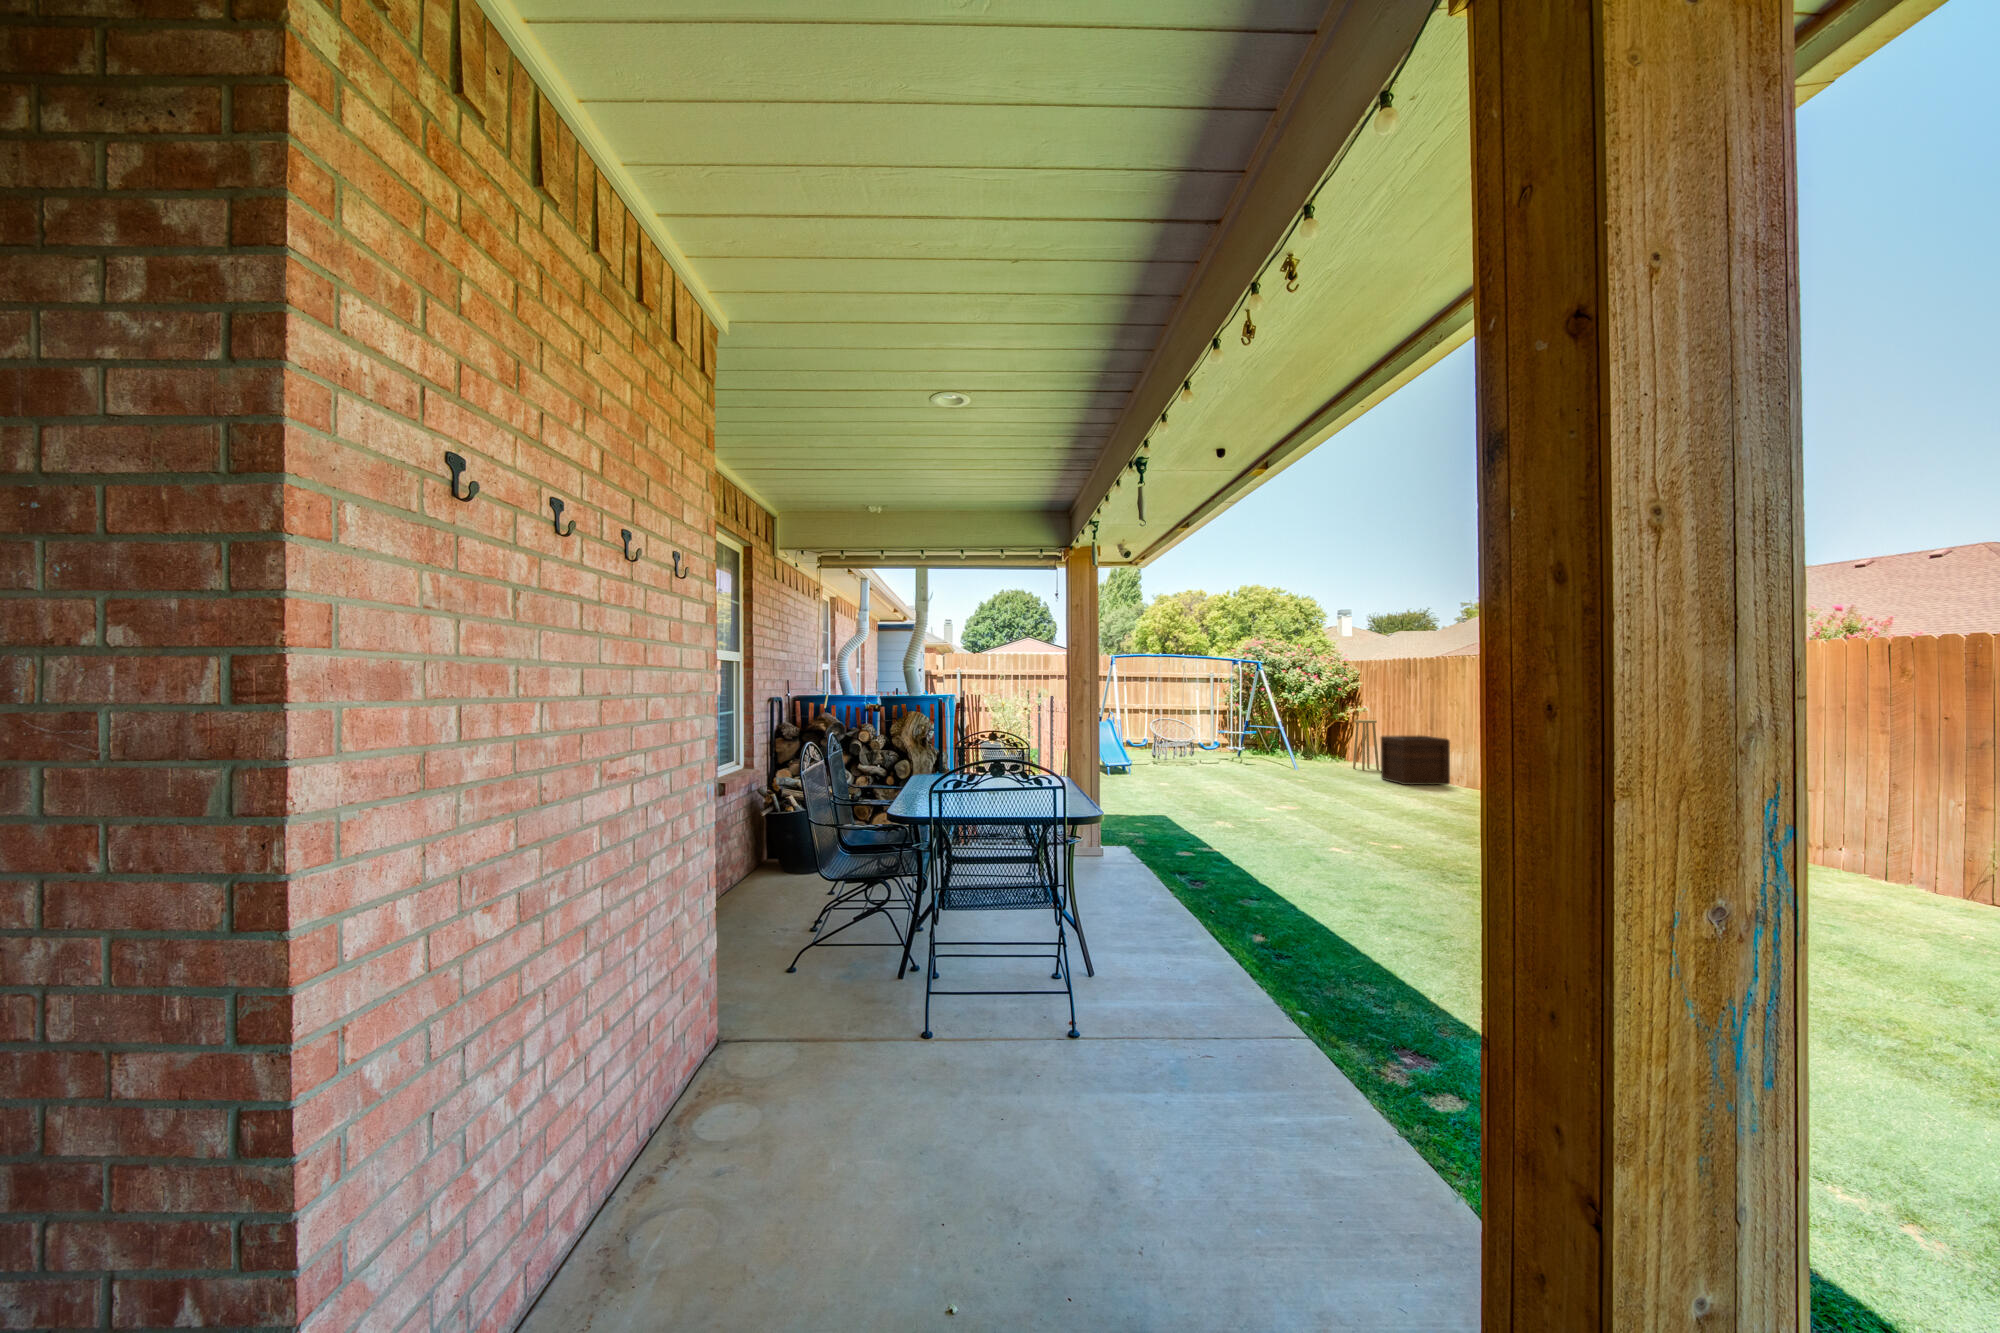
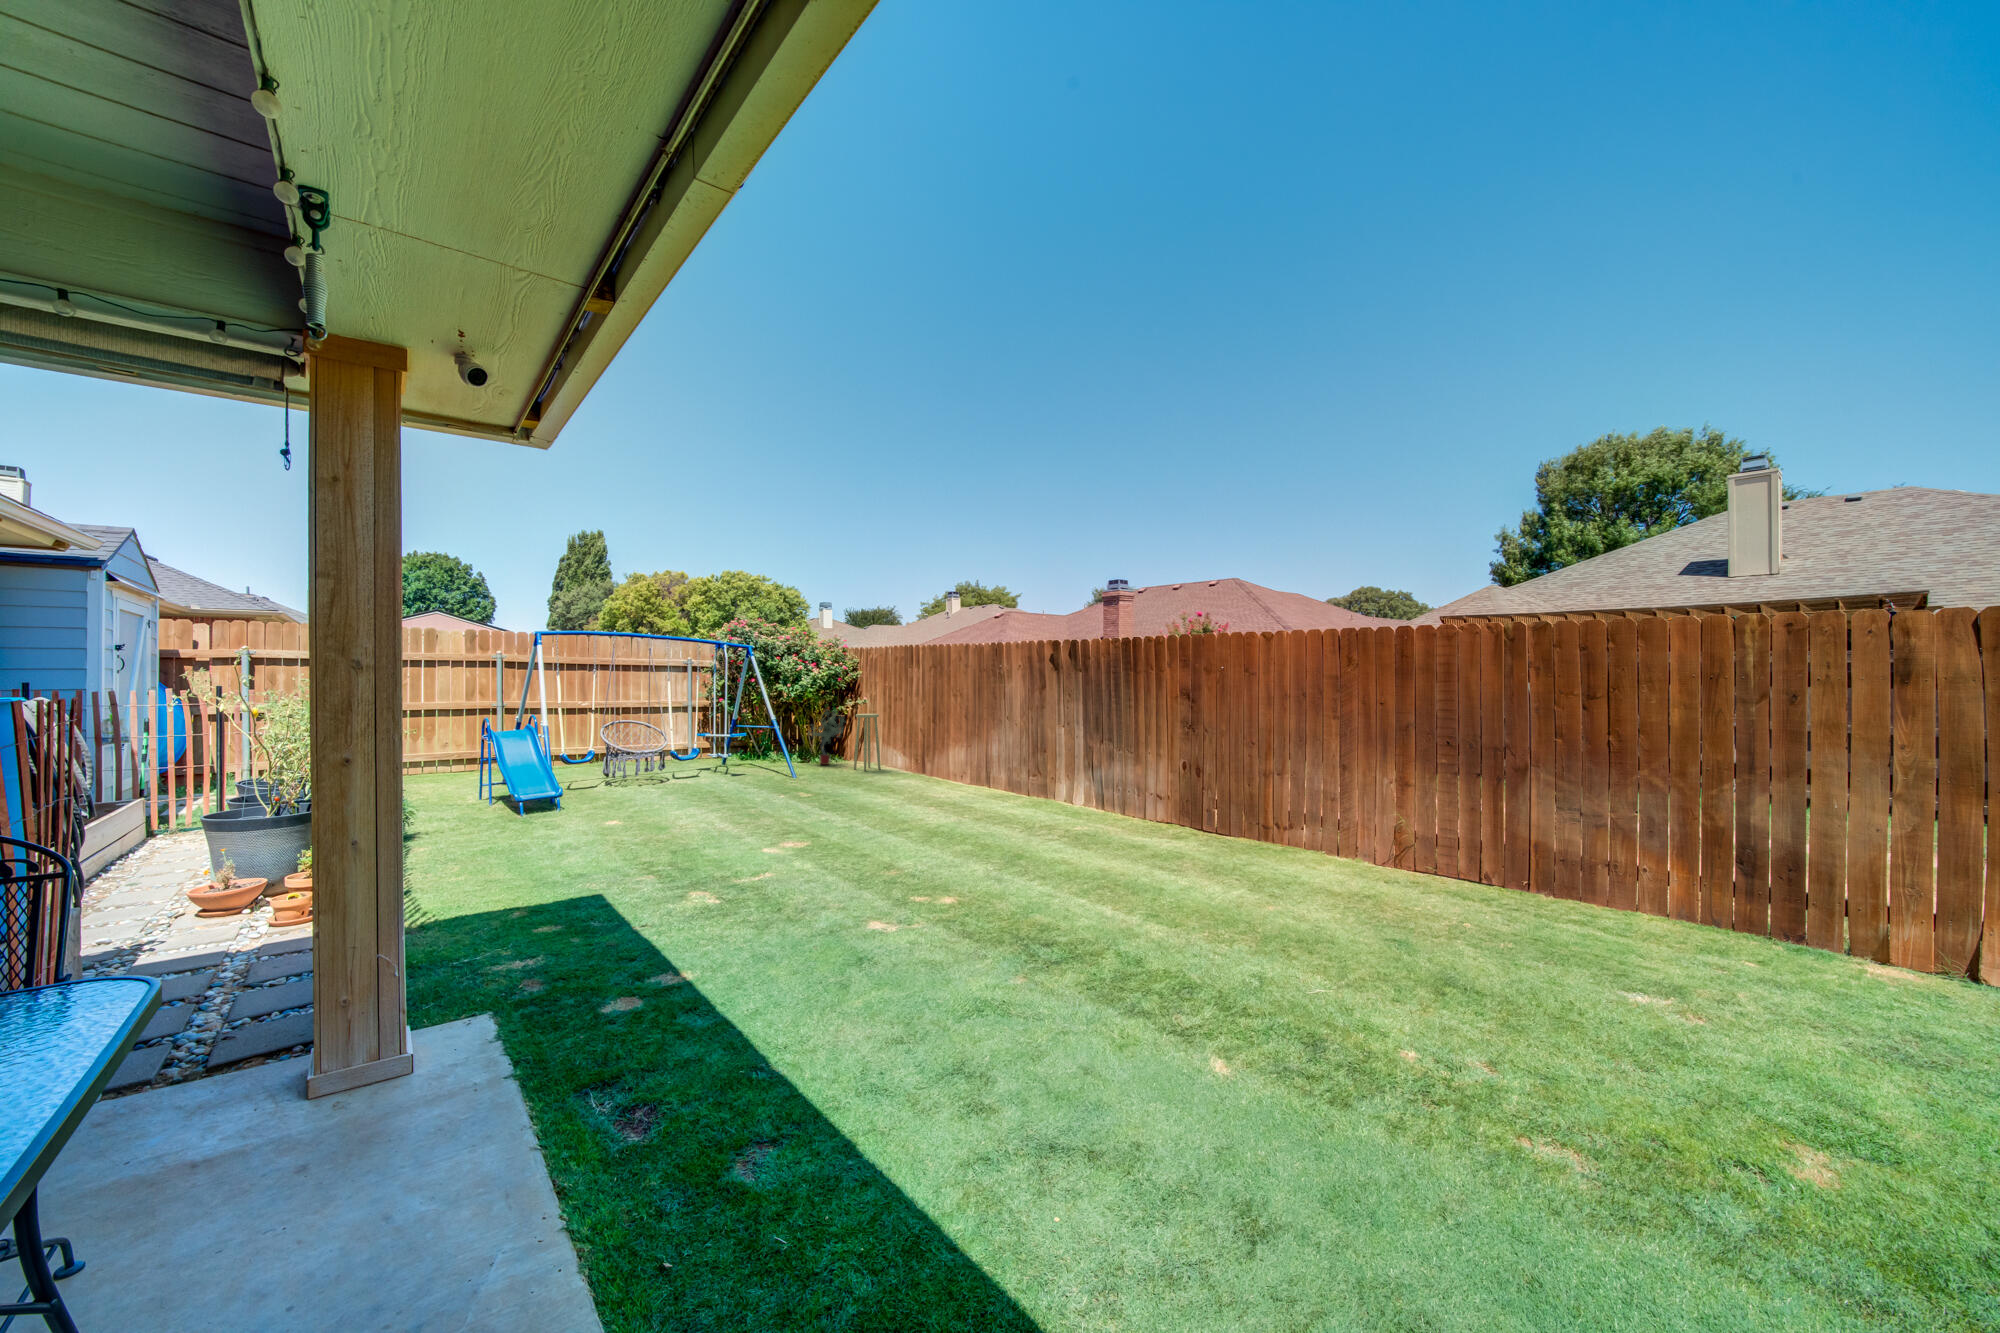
potted tree: none [1310,715,1346,764] -> present [809,712,843,765]
wooden crate: present [1381,736,1450,785] -> none [887,730,956,788]

